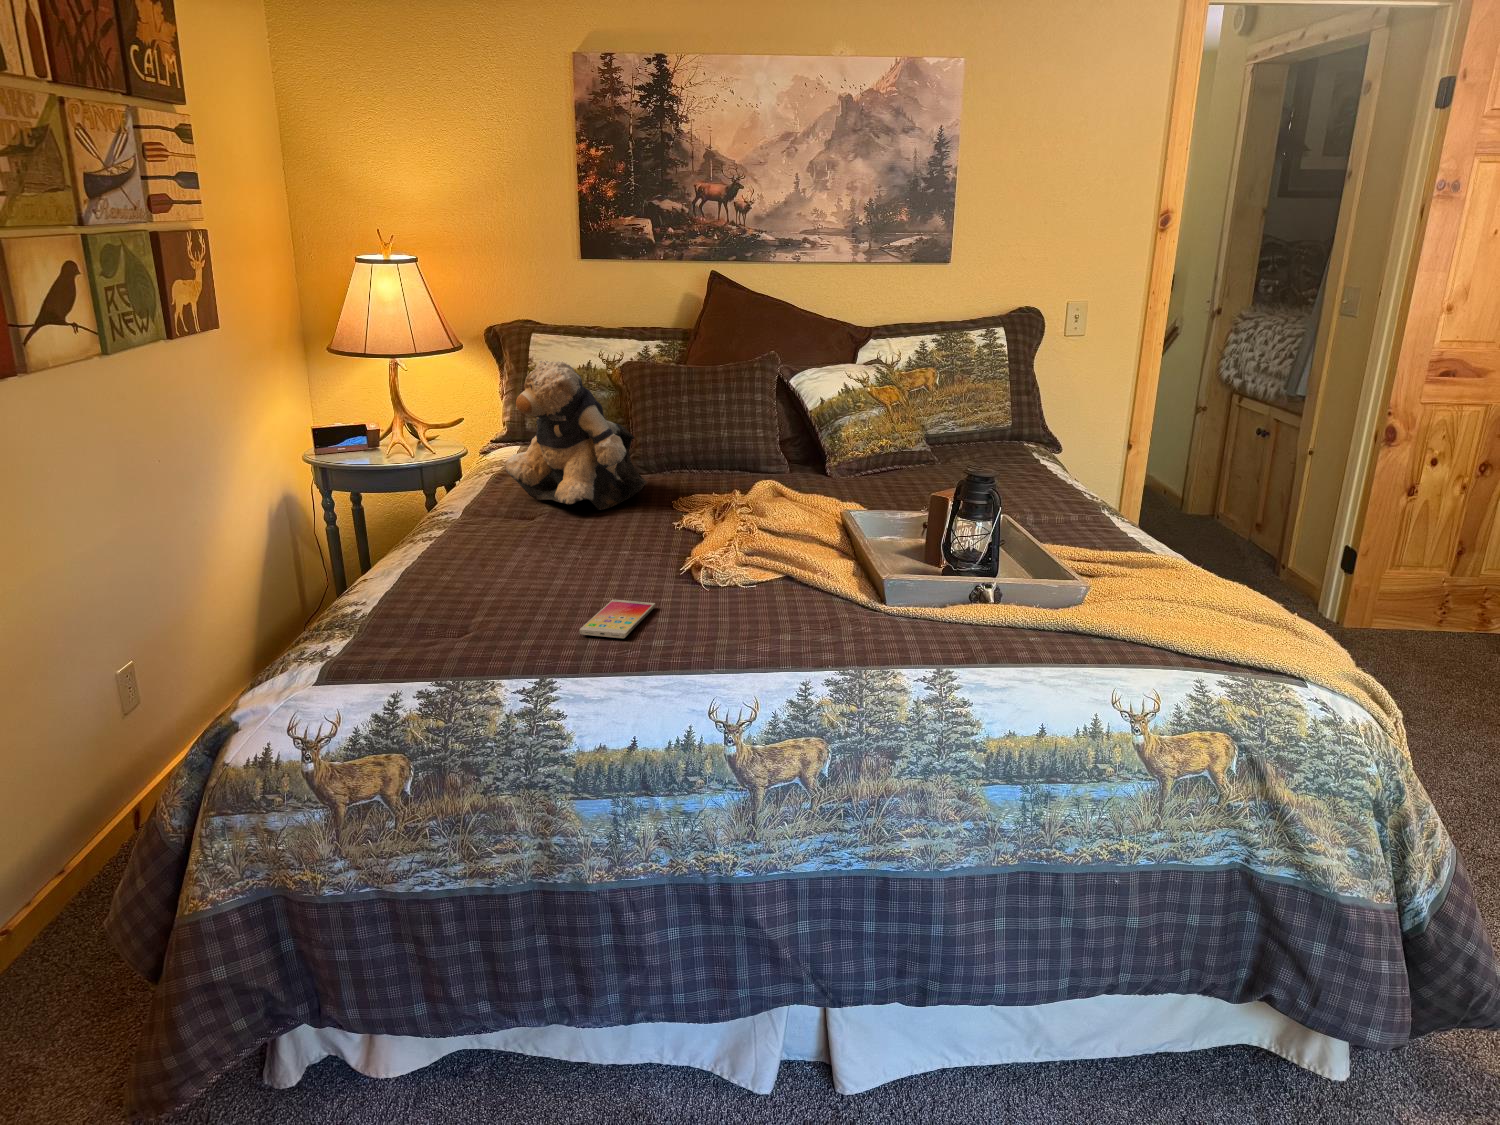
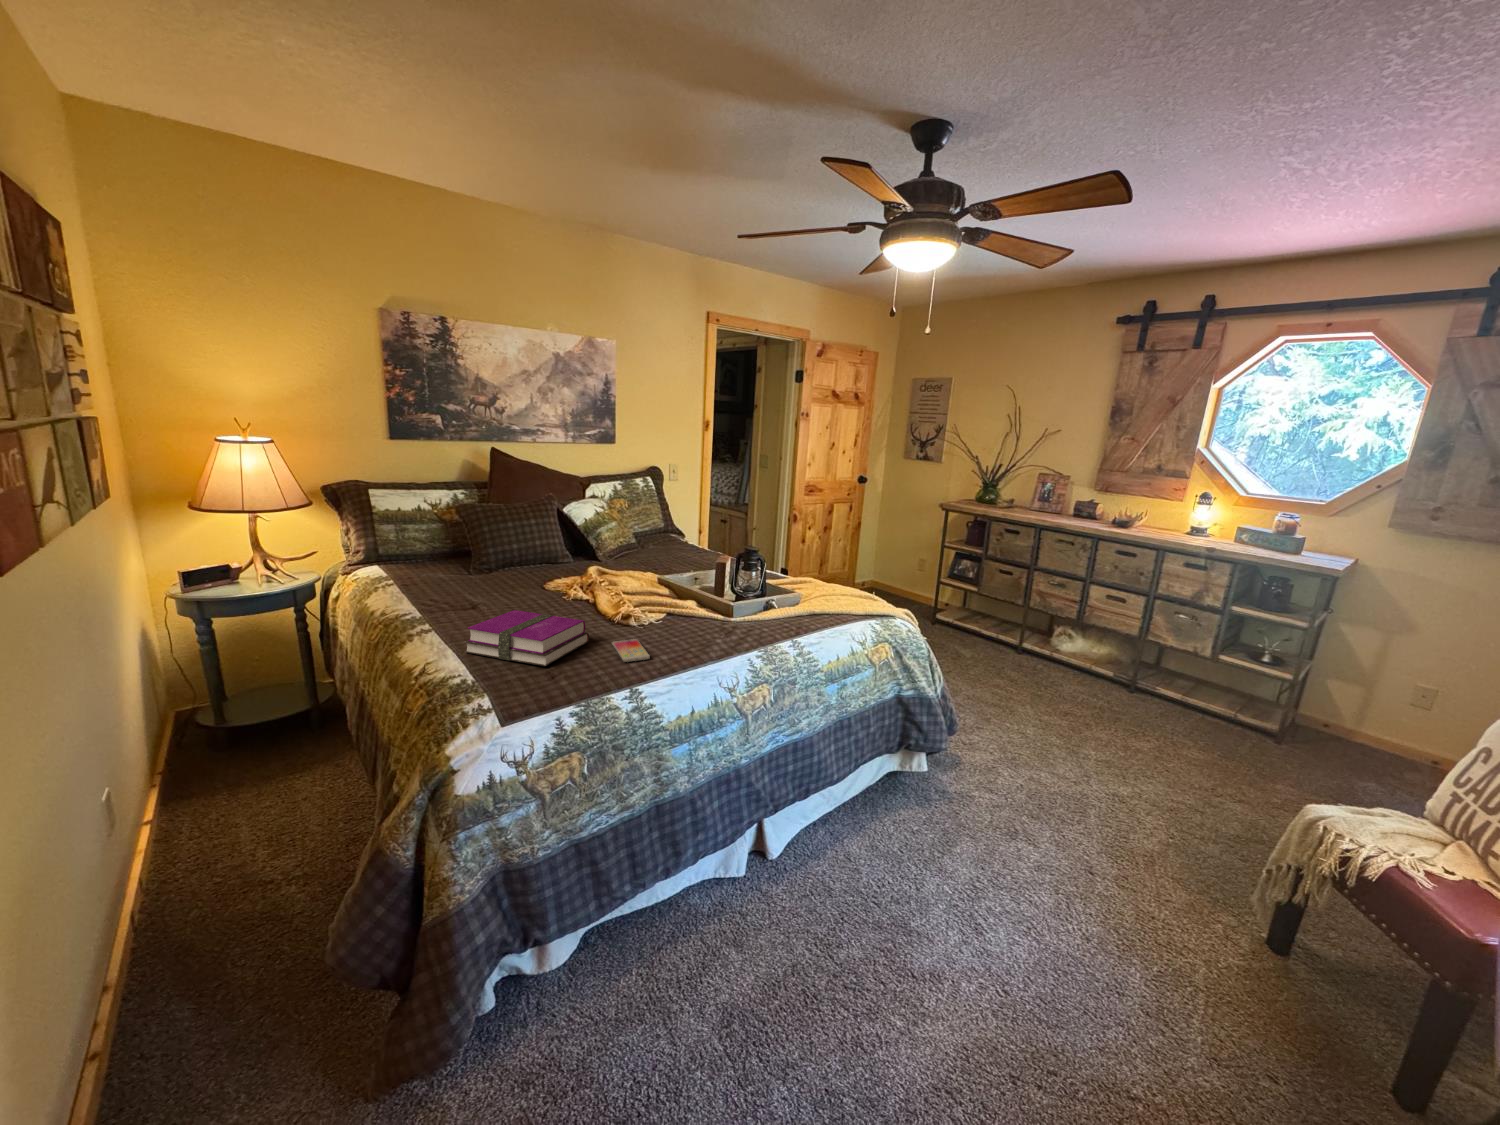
teddy bear: present [506,361,647,510] -> none [434,509,532,597]
hardback book: none [421,524,589,615] -> present [464,610,589,666]

